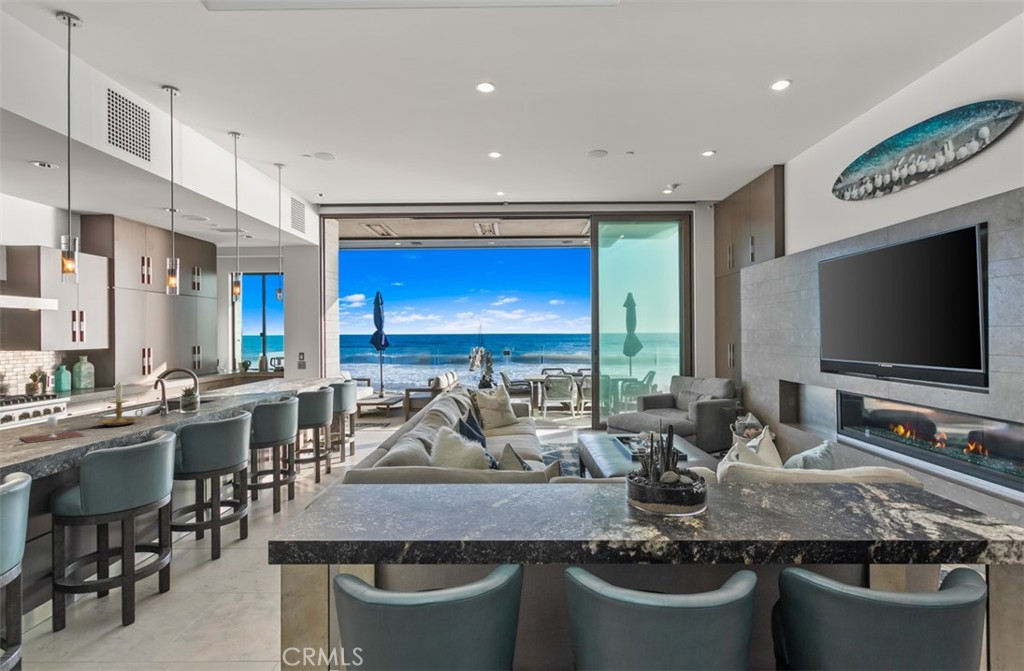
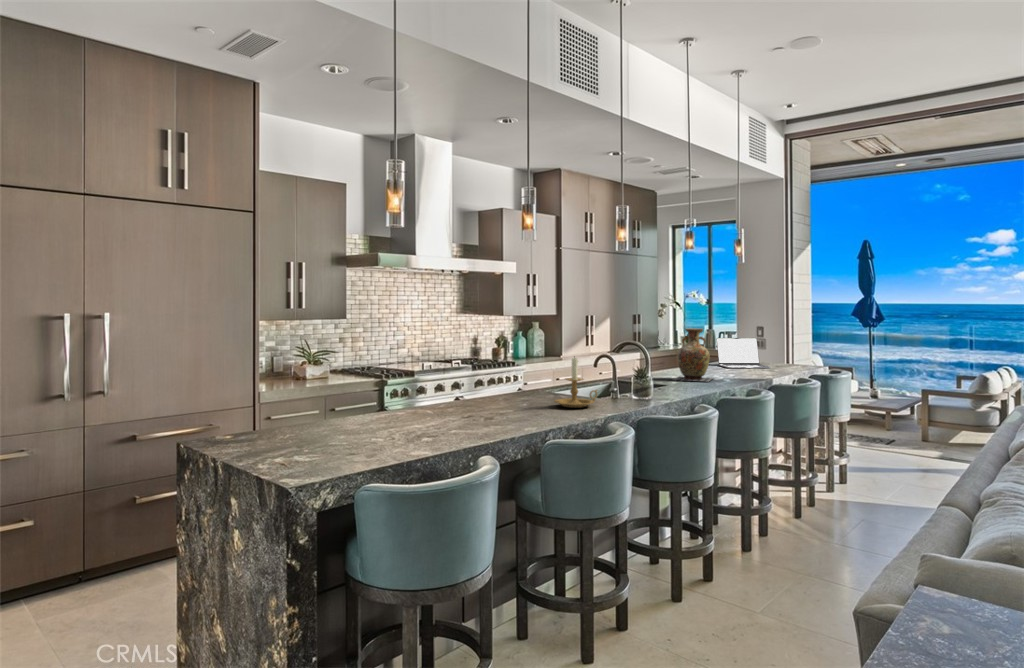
vase: none [220,356,257,398] -> present [674,328,713,382]
laptop: none [263,362,305,386] -> present [716,338,770,368]
wine glass: present [20,417,83,443] -> none [488,393,545,420]

